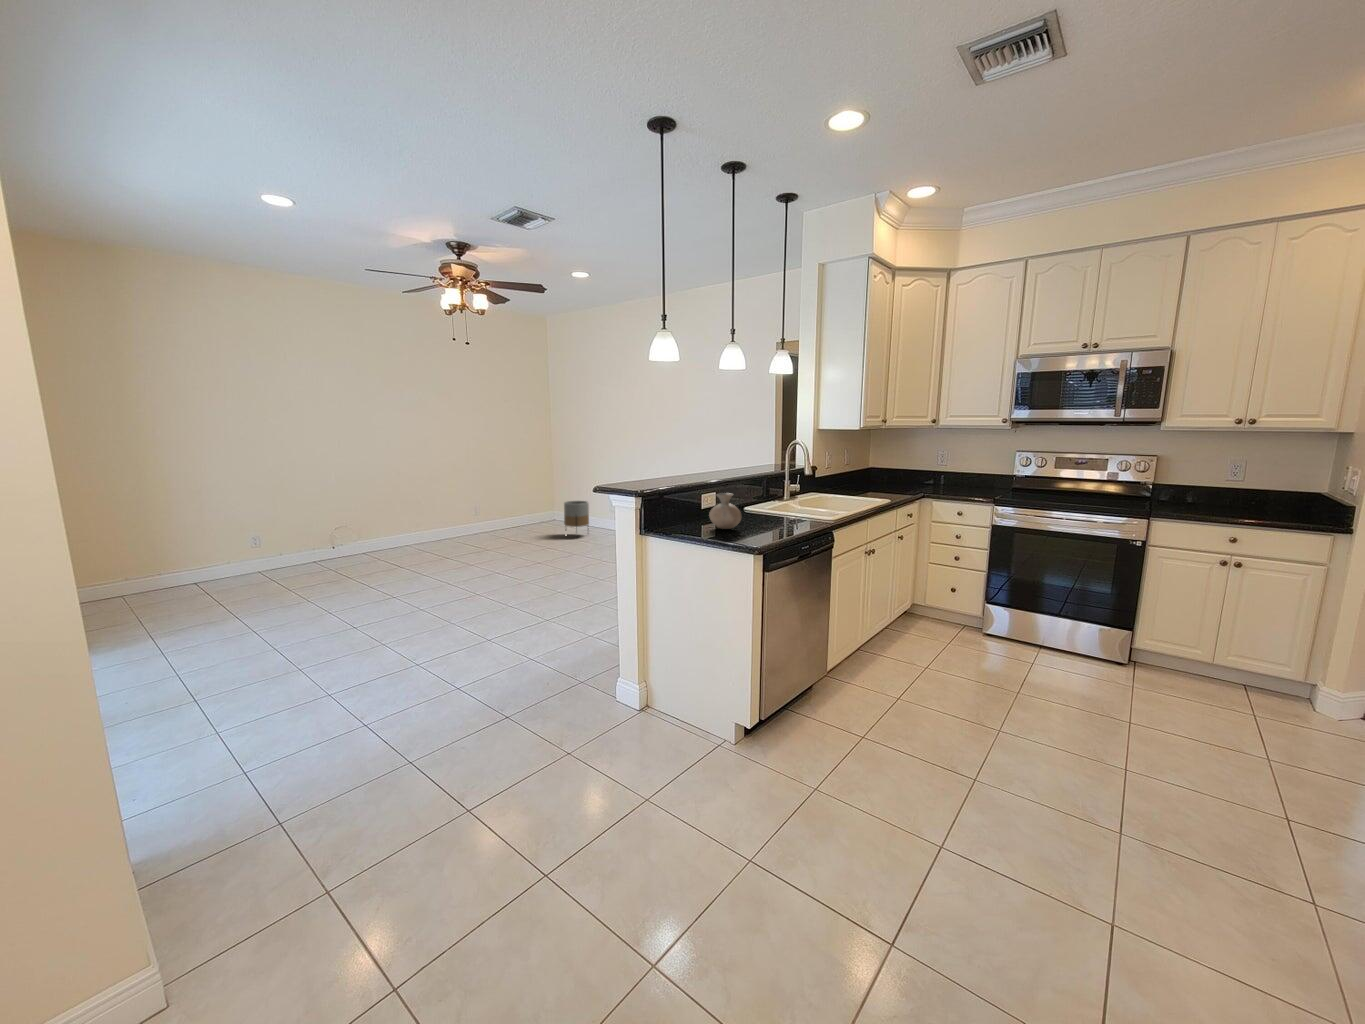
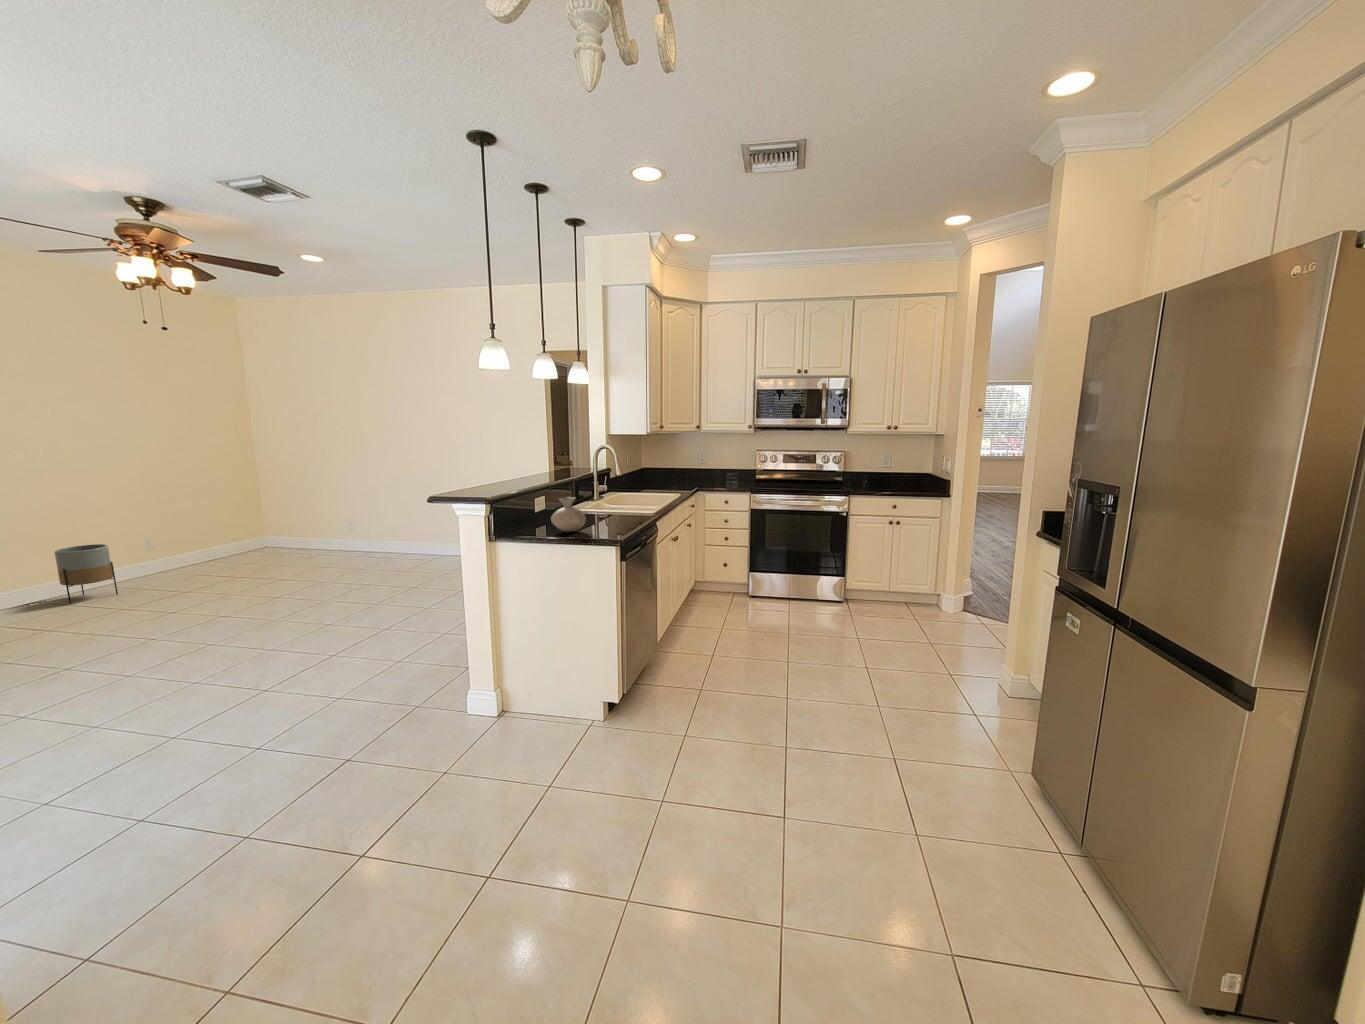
planter: present [564,501,589,527] -> present [54,544,118,604]

